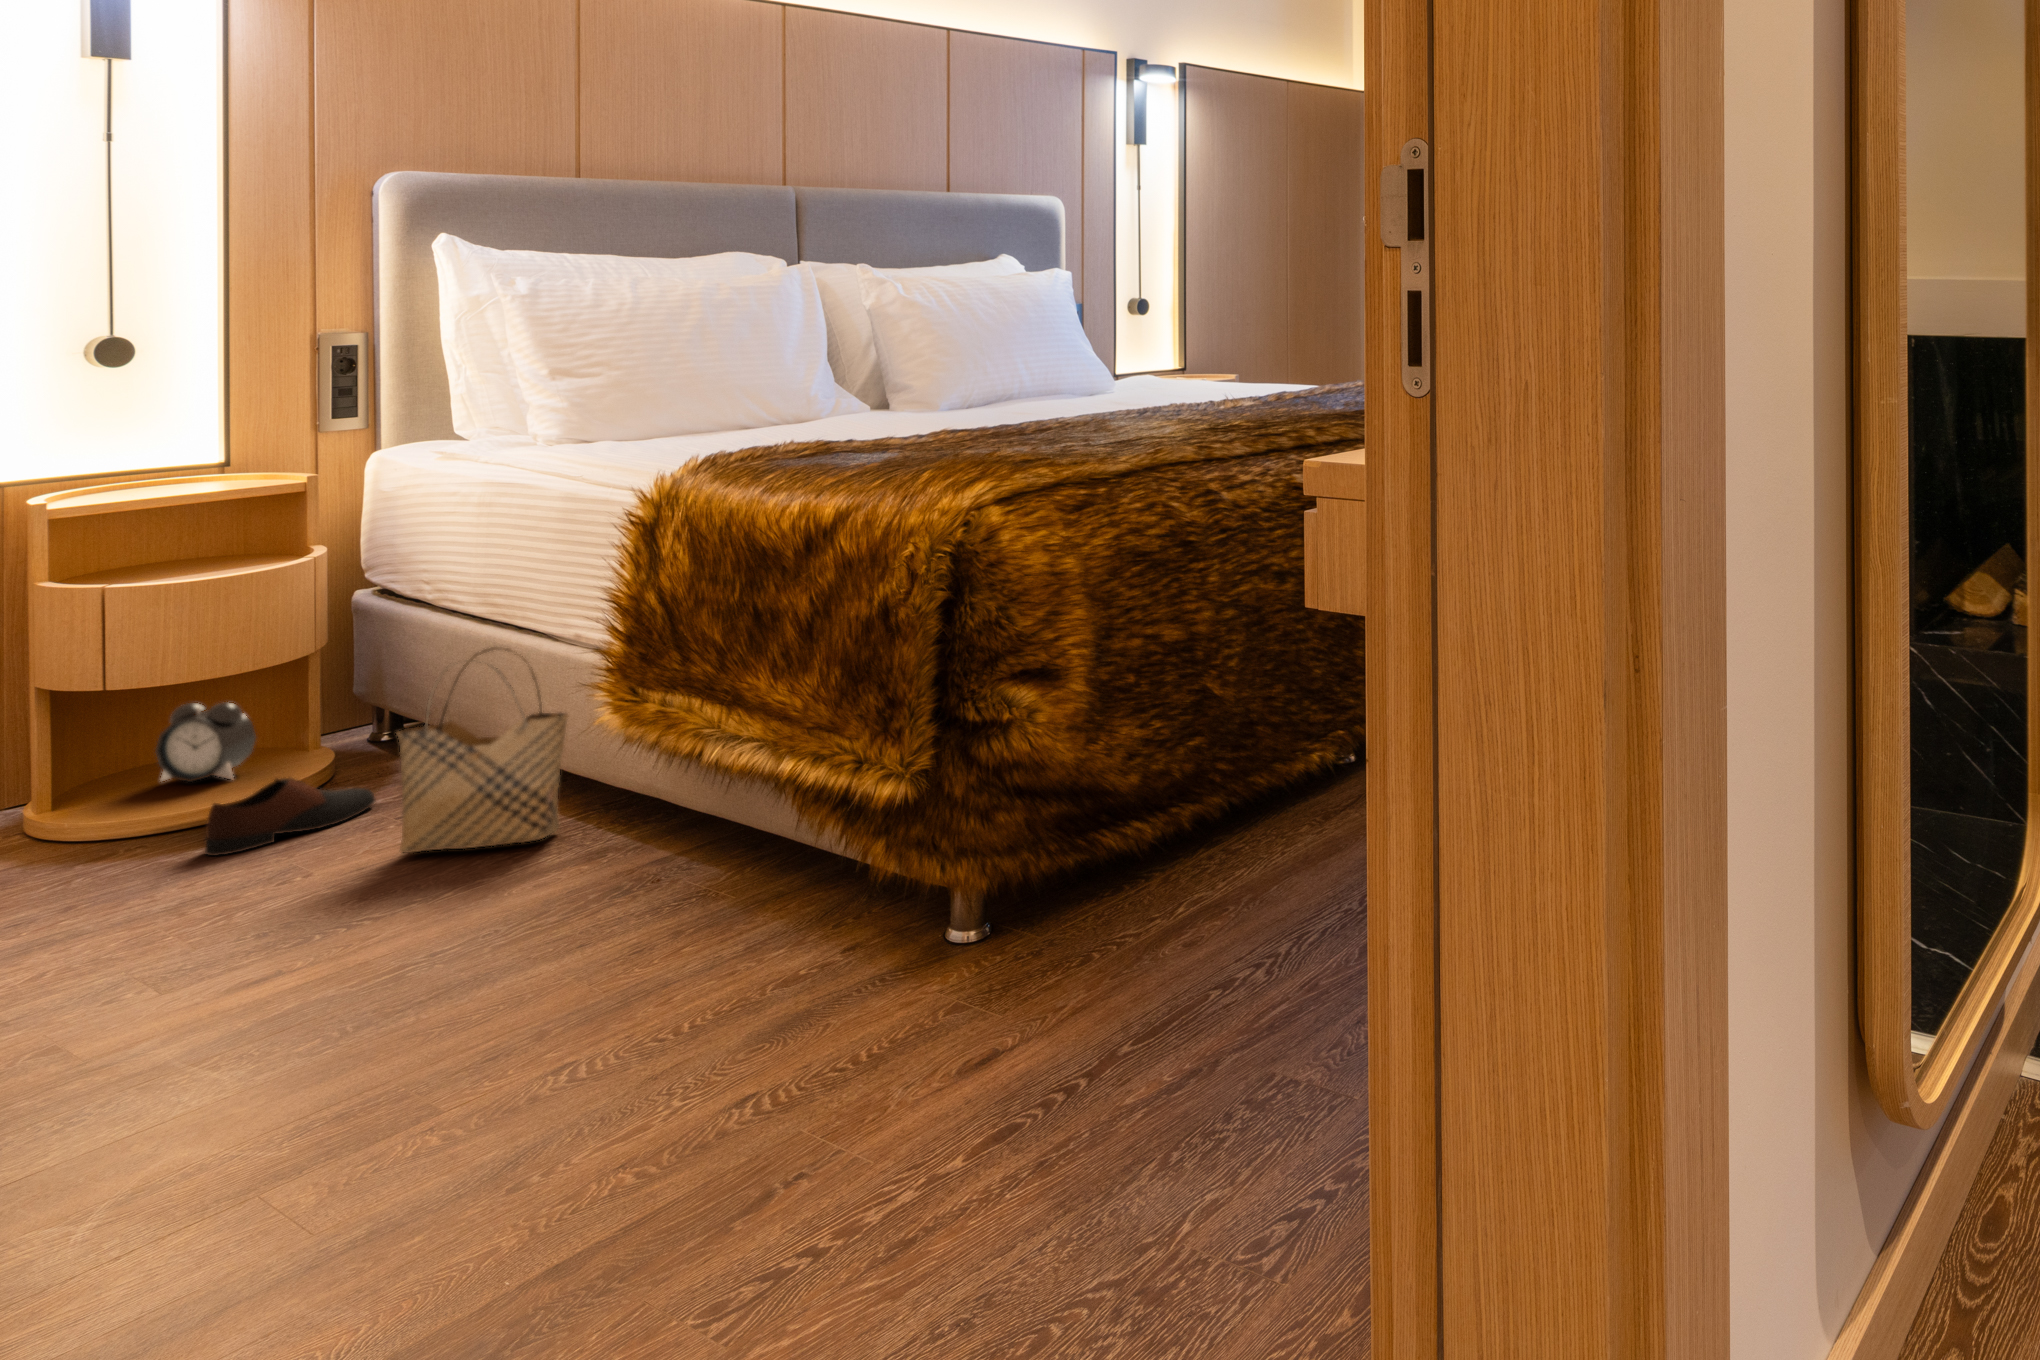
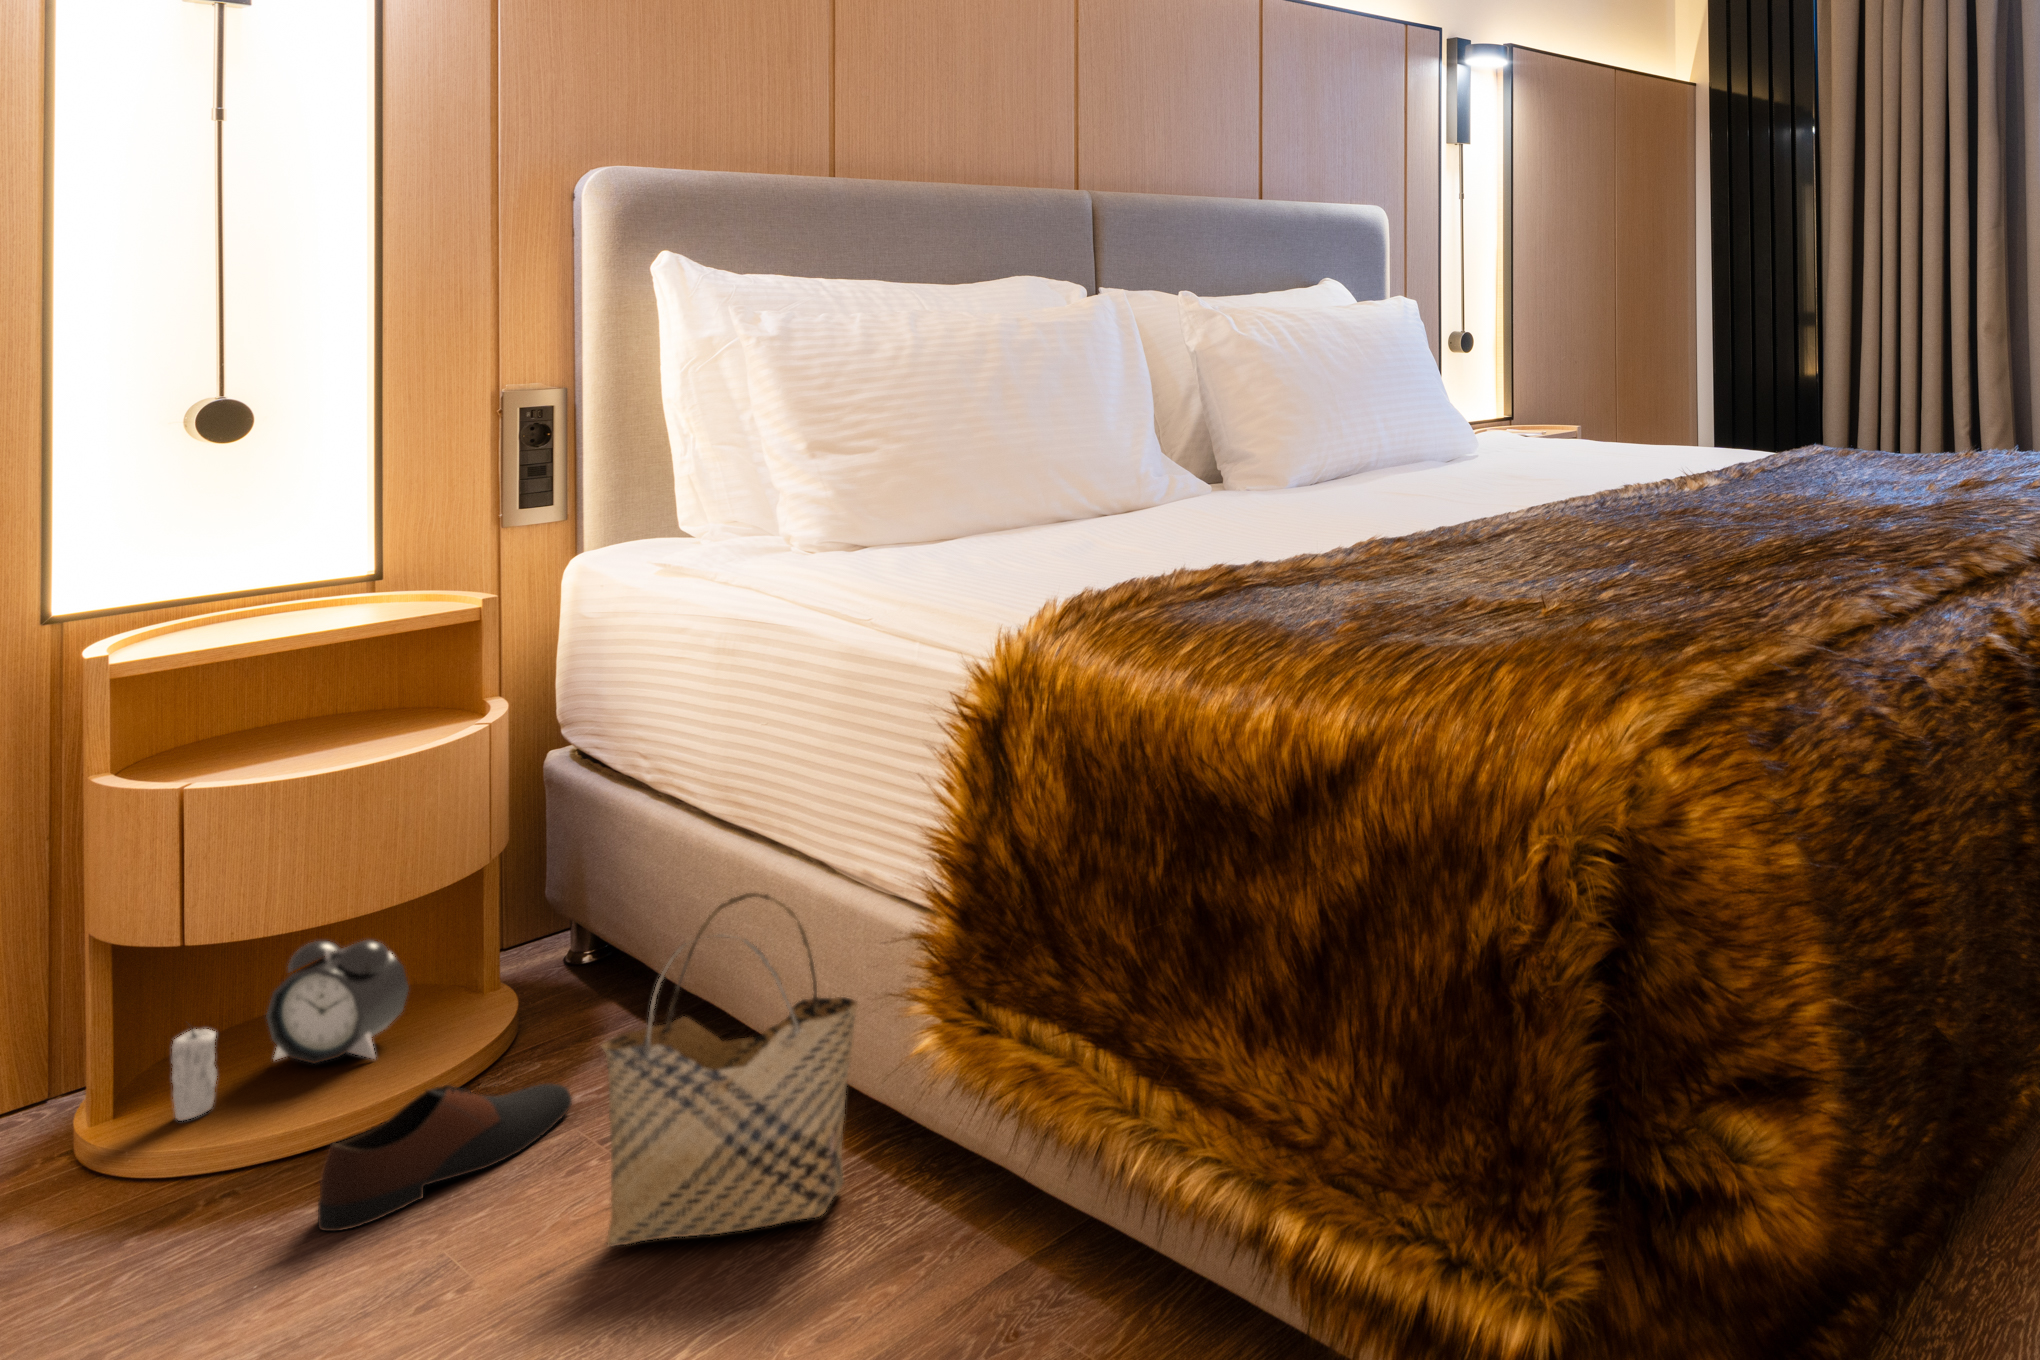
candle: none [94,742,124,808] -> present [172,1029,217,1121]

